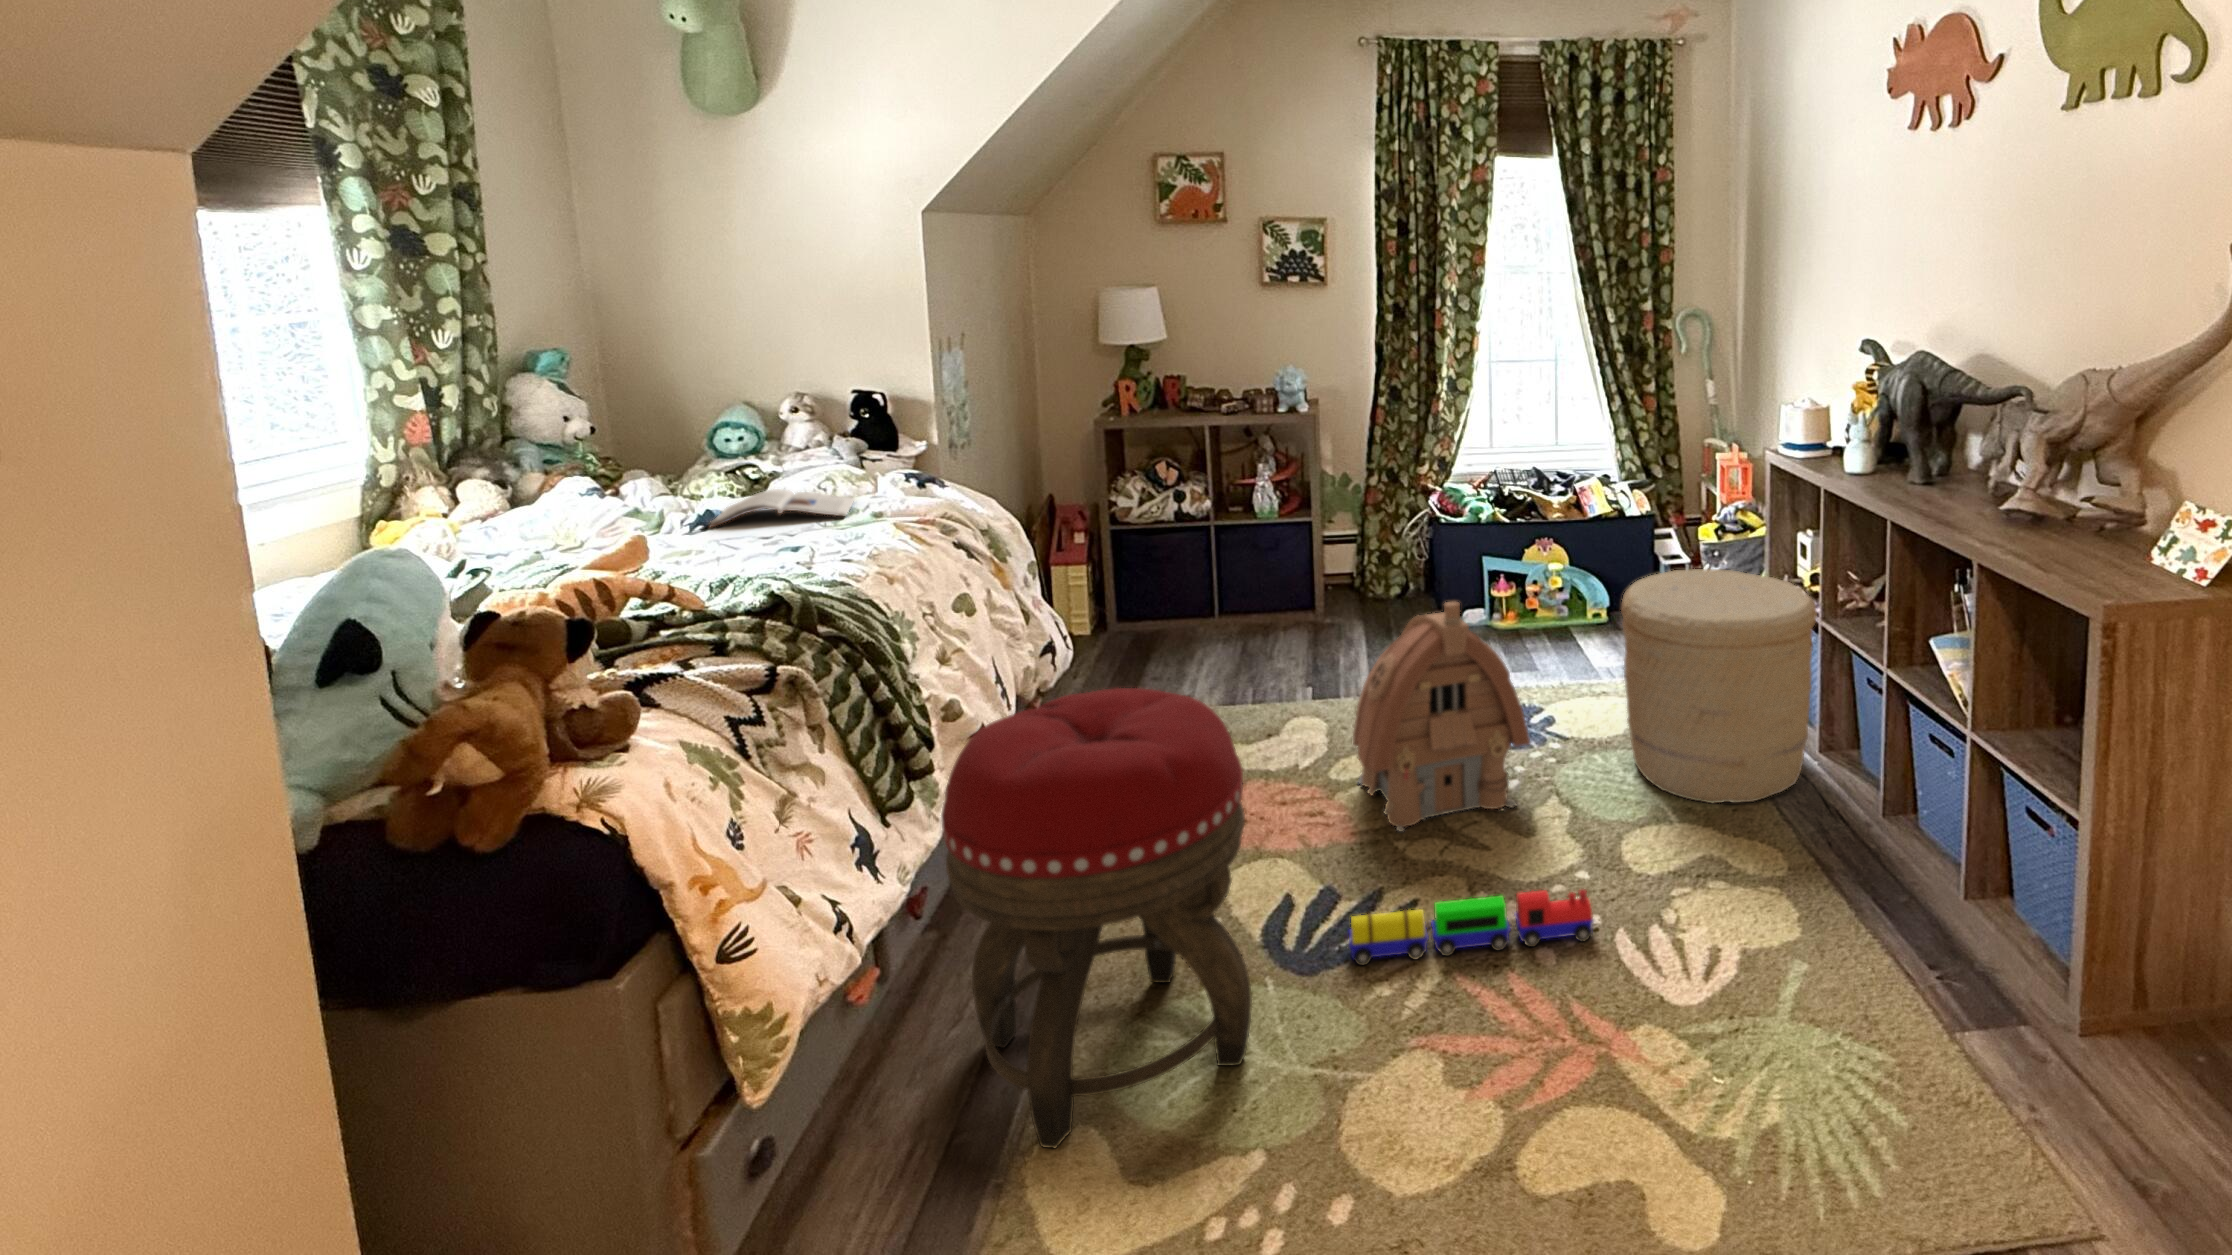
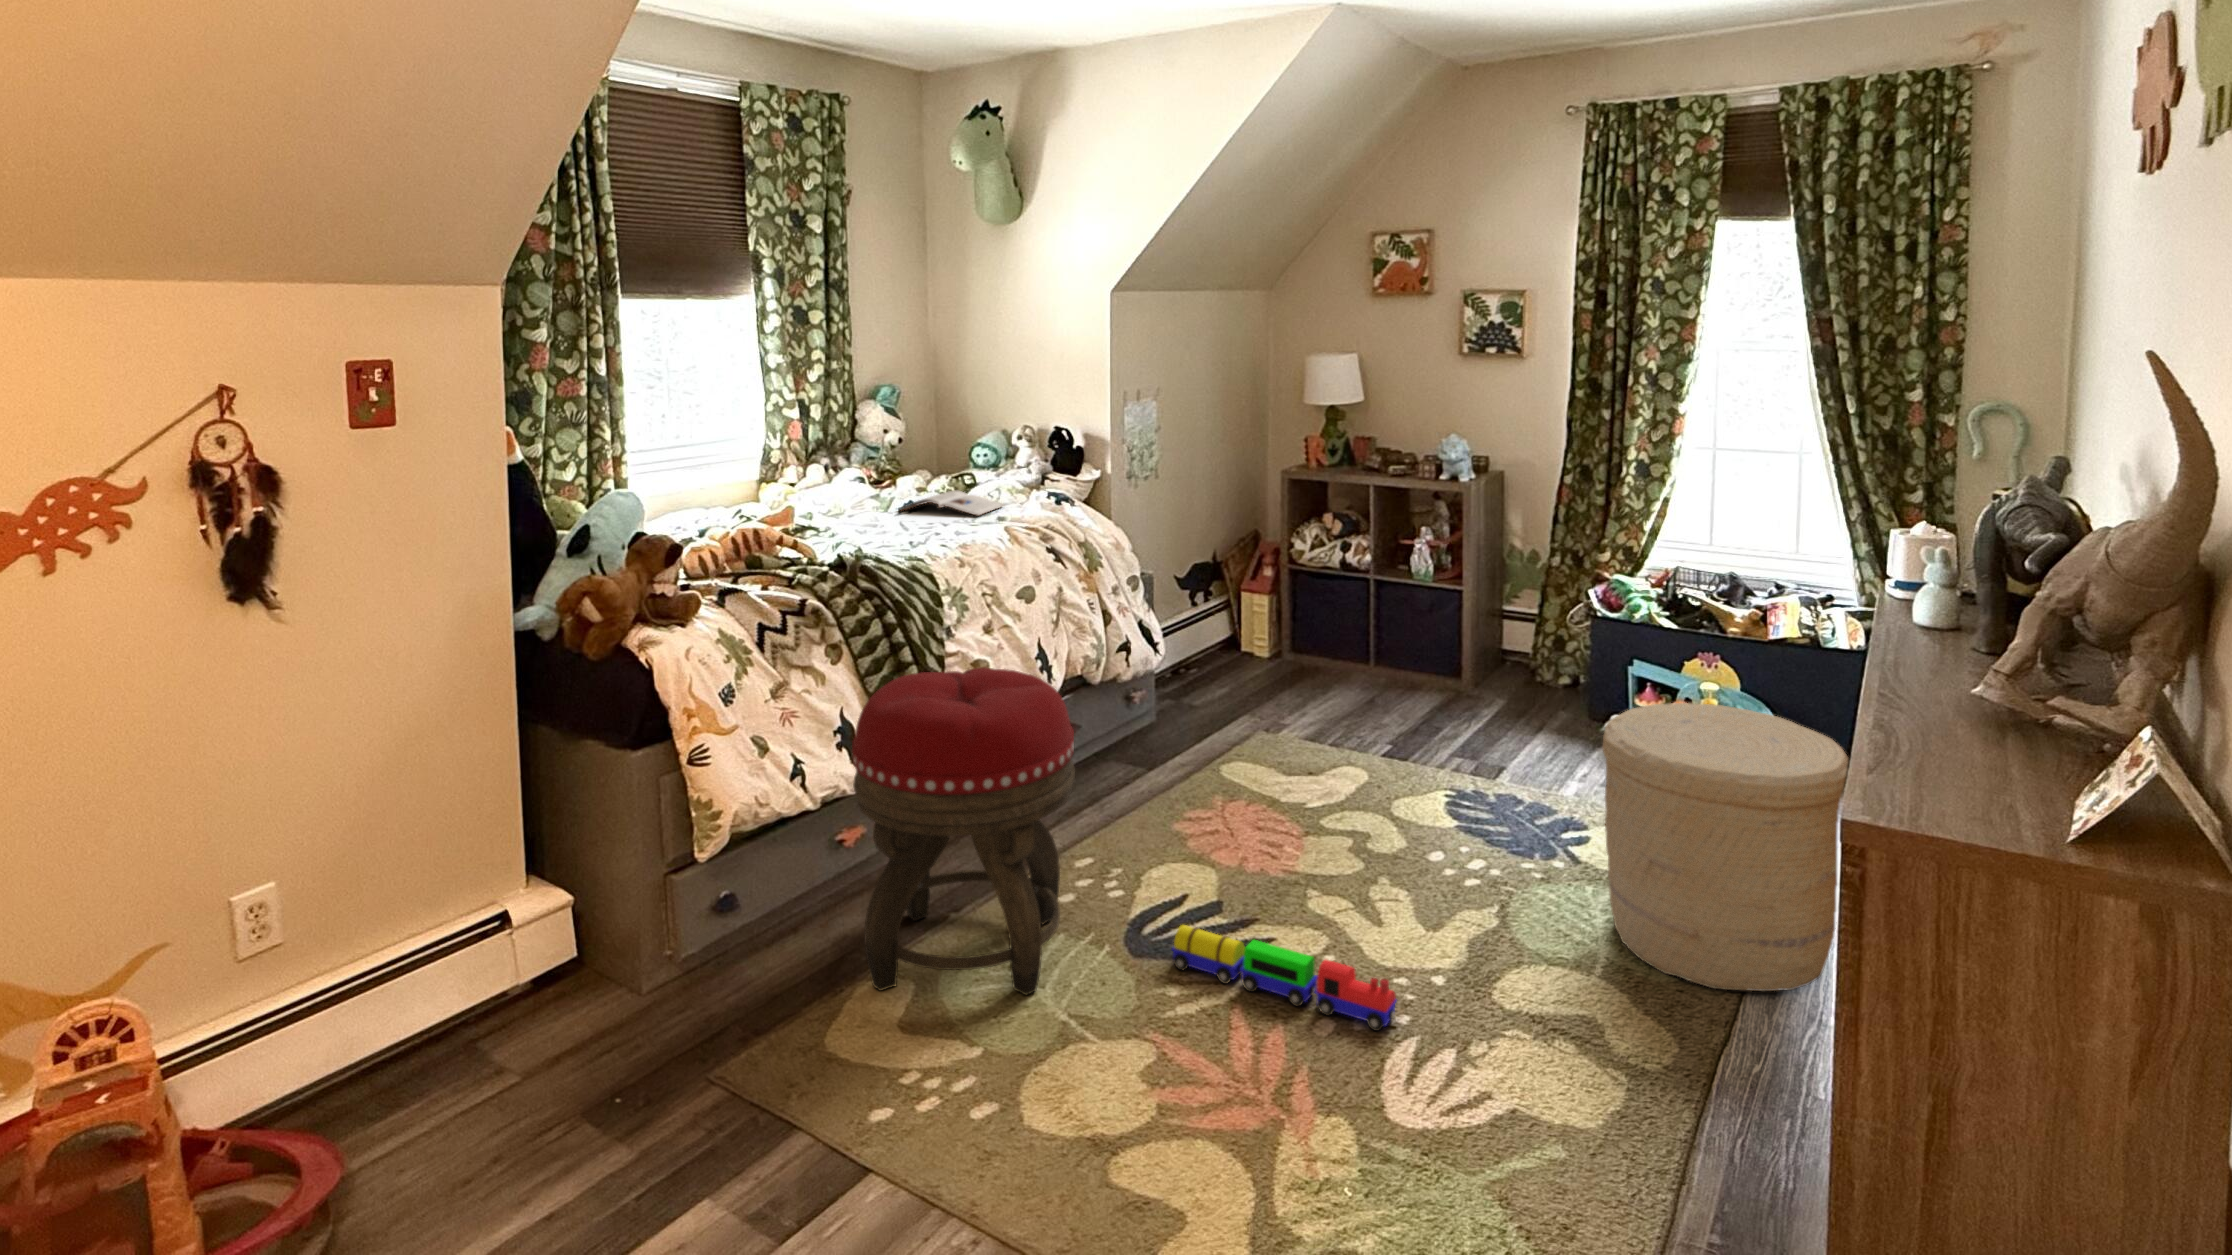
toy house: present [1353,601,1530,832] -> none [1302,674,1475,903]

